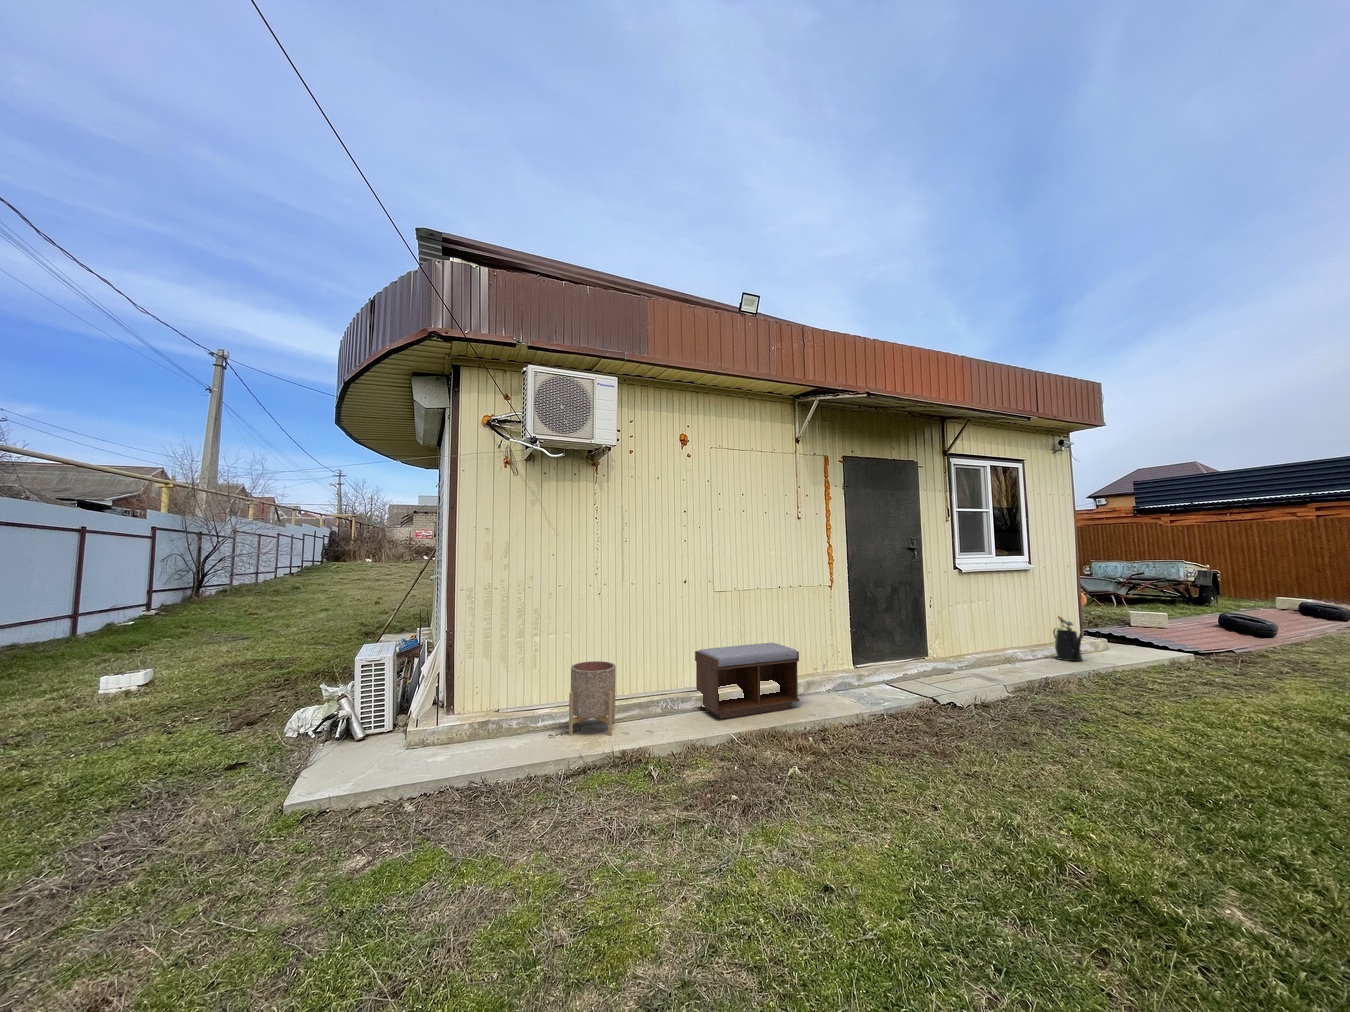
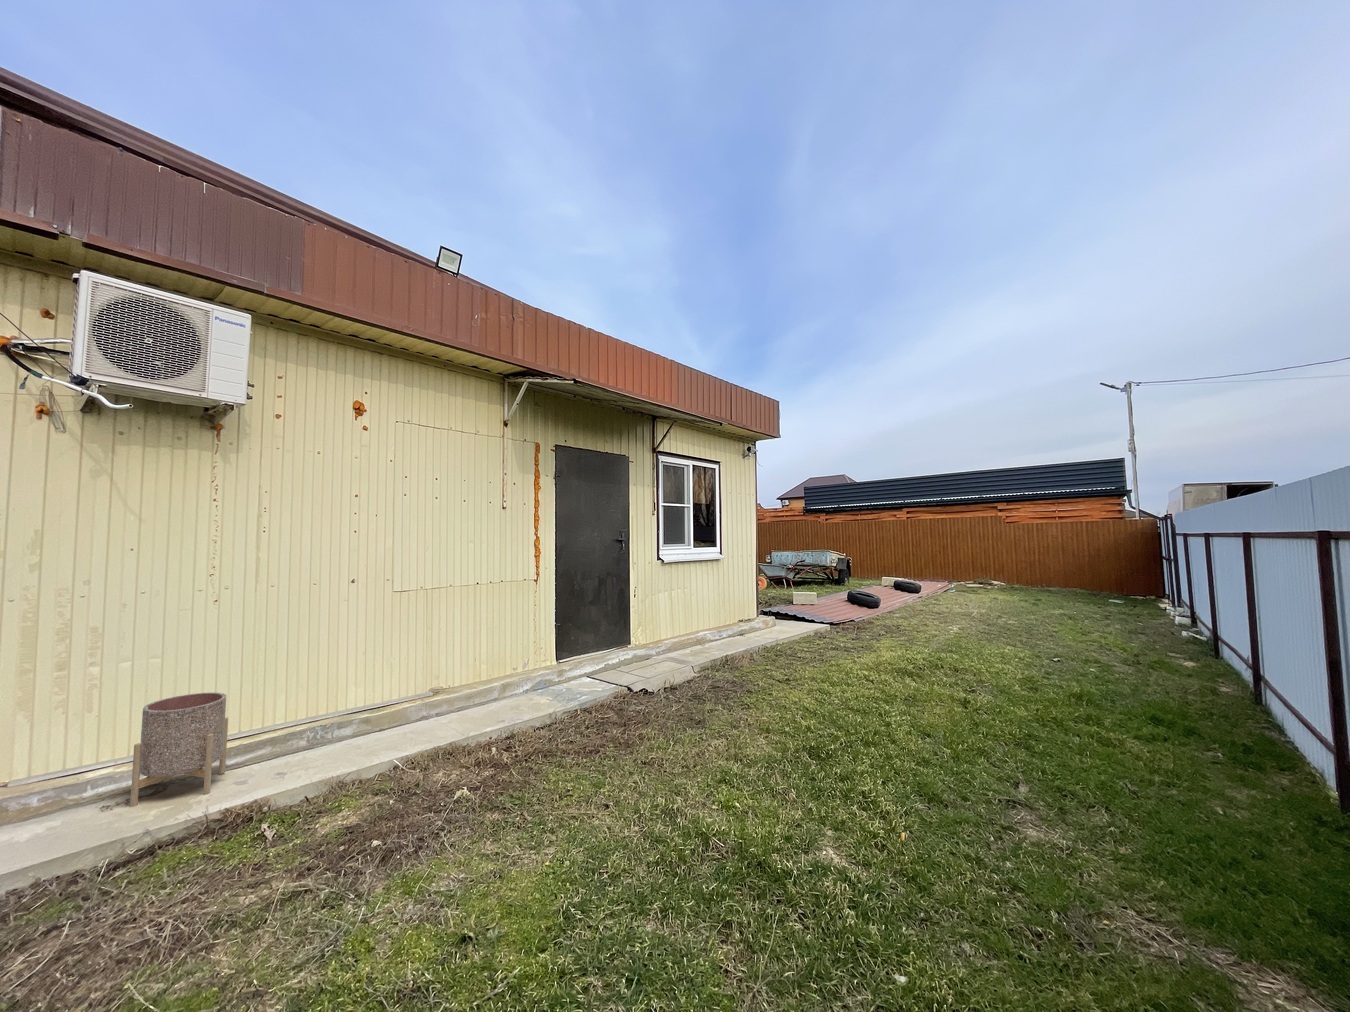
watering can: present [1053,616,1083,661] -> none [736,599,757,637]
bench: present [695,643,800,719] -> none [361,645,494,742]

